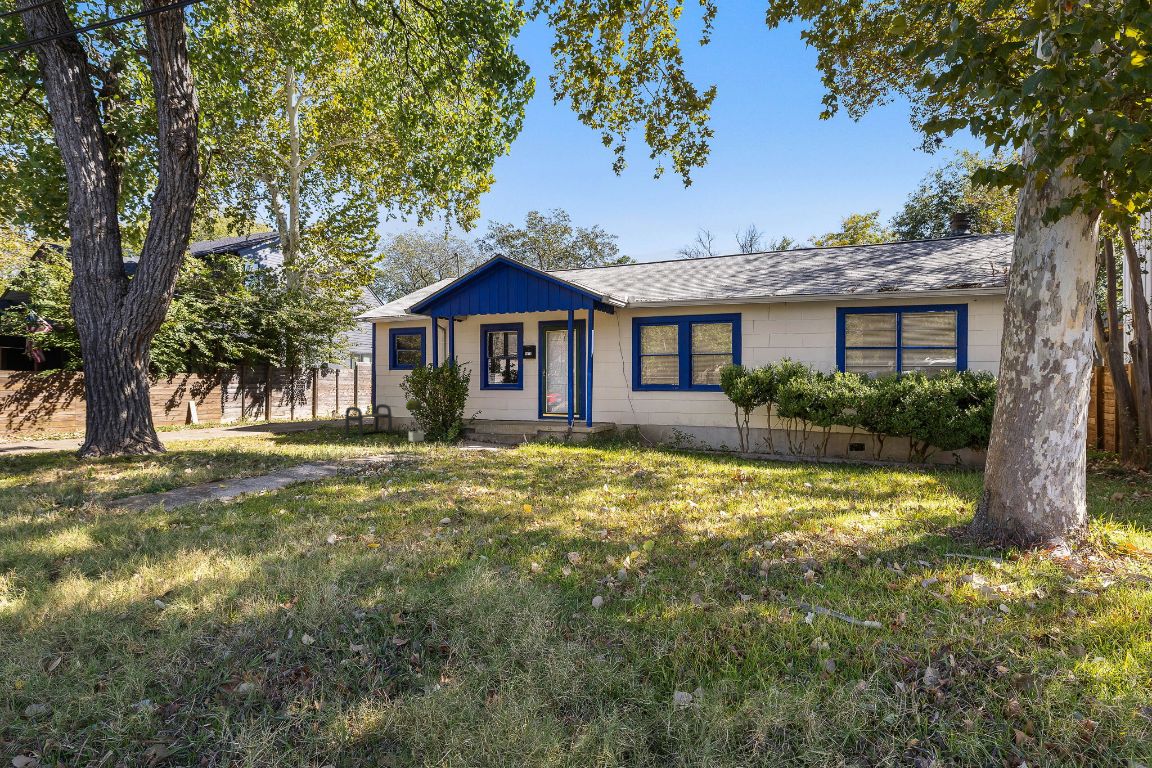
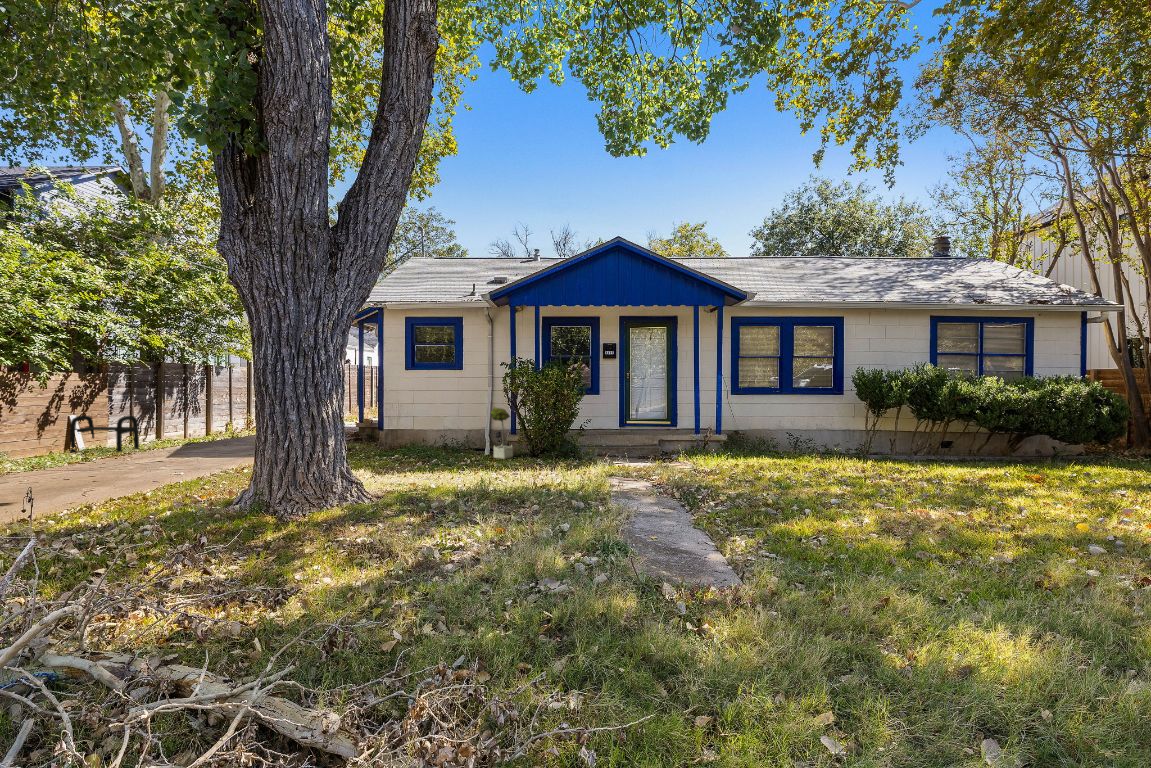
bench: present [345,404,392,436] -> present [70,416,139,453]

